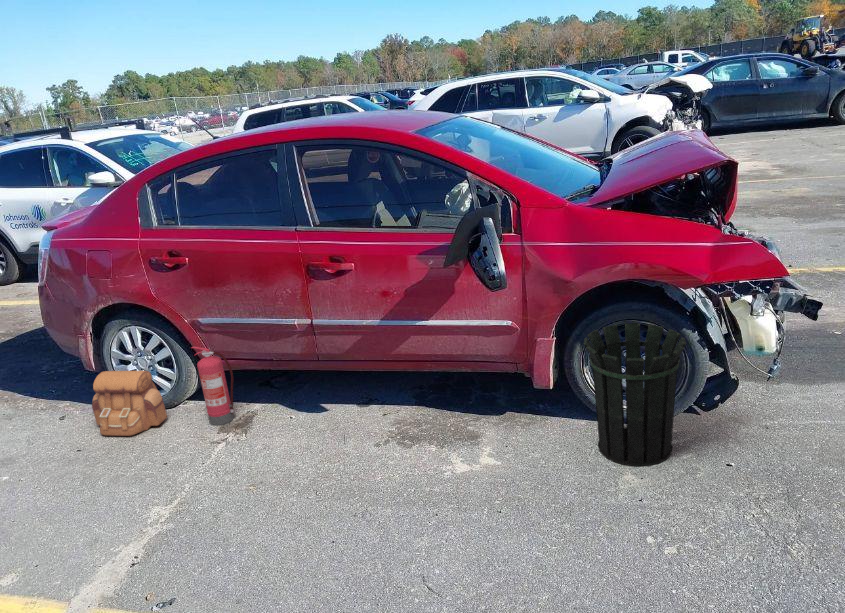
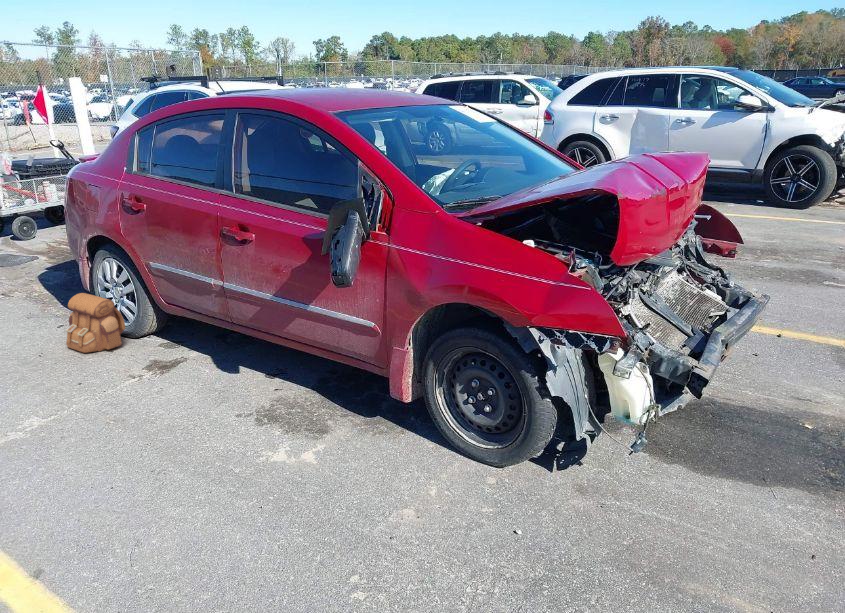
waste bin: present [584,324,686,466] -> none [397,350,504,506]
fire extinguisher: present [192,347,234,425] -> none [138,286,170,362]

